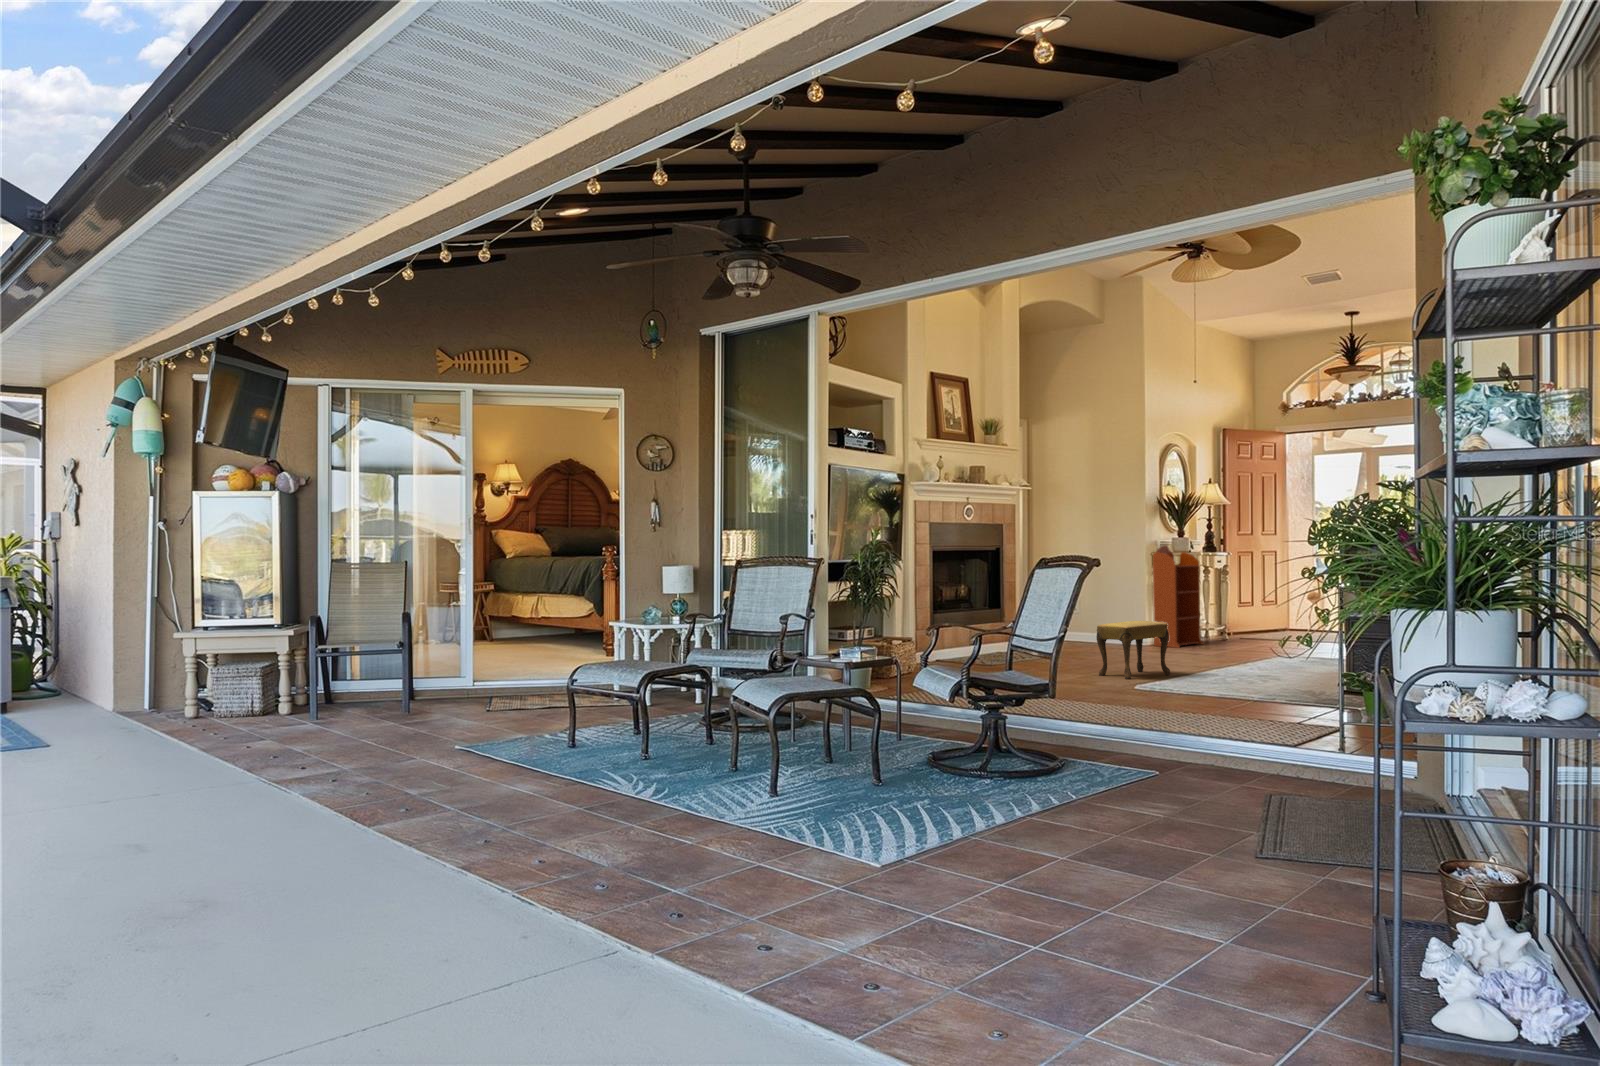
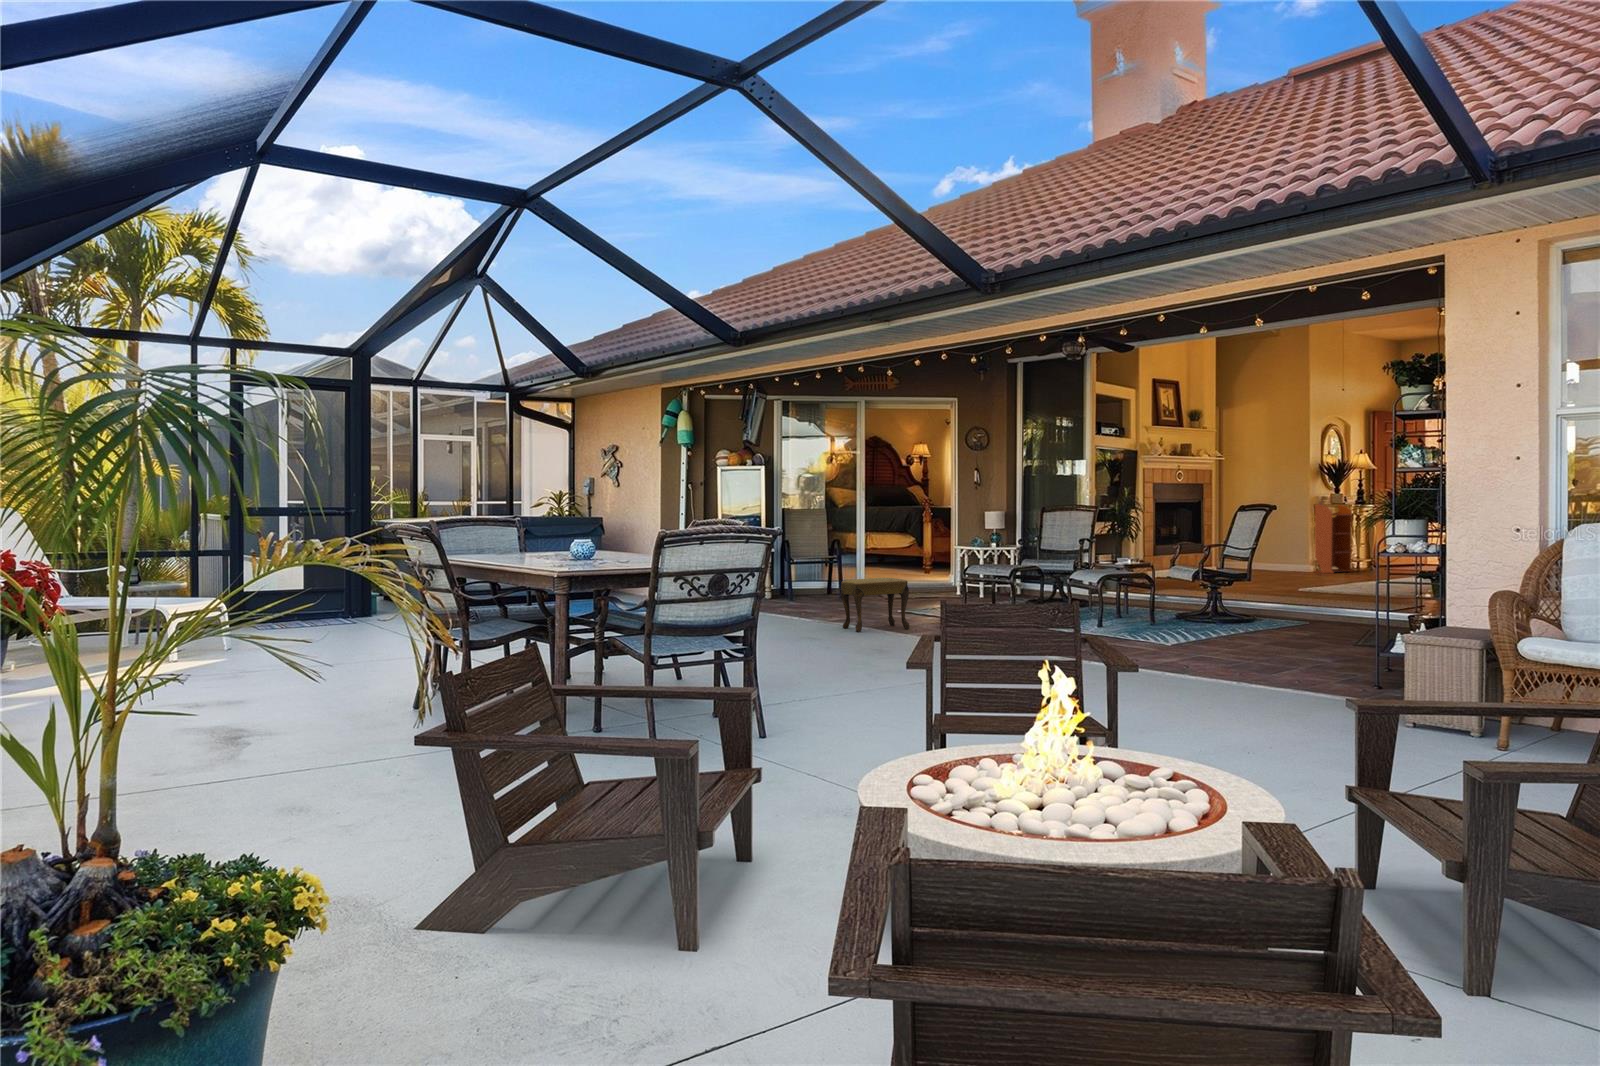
footstool: present [1096,621,1170,679] -> present [841,578,909,632]

